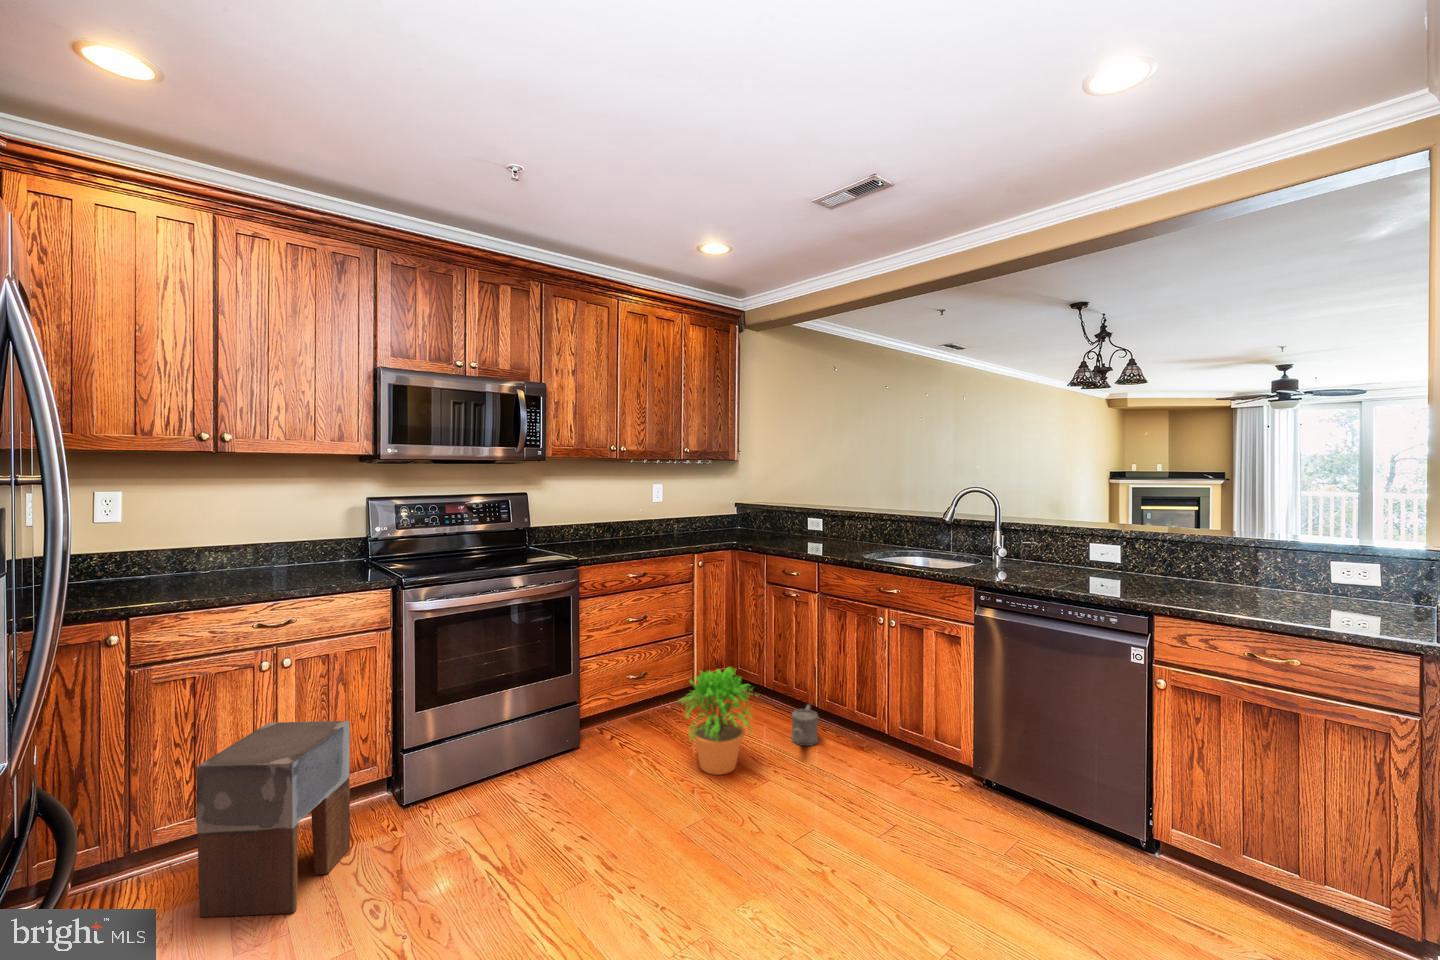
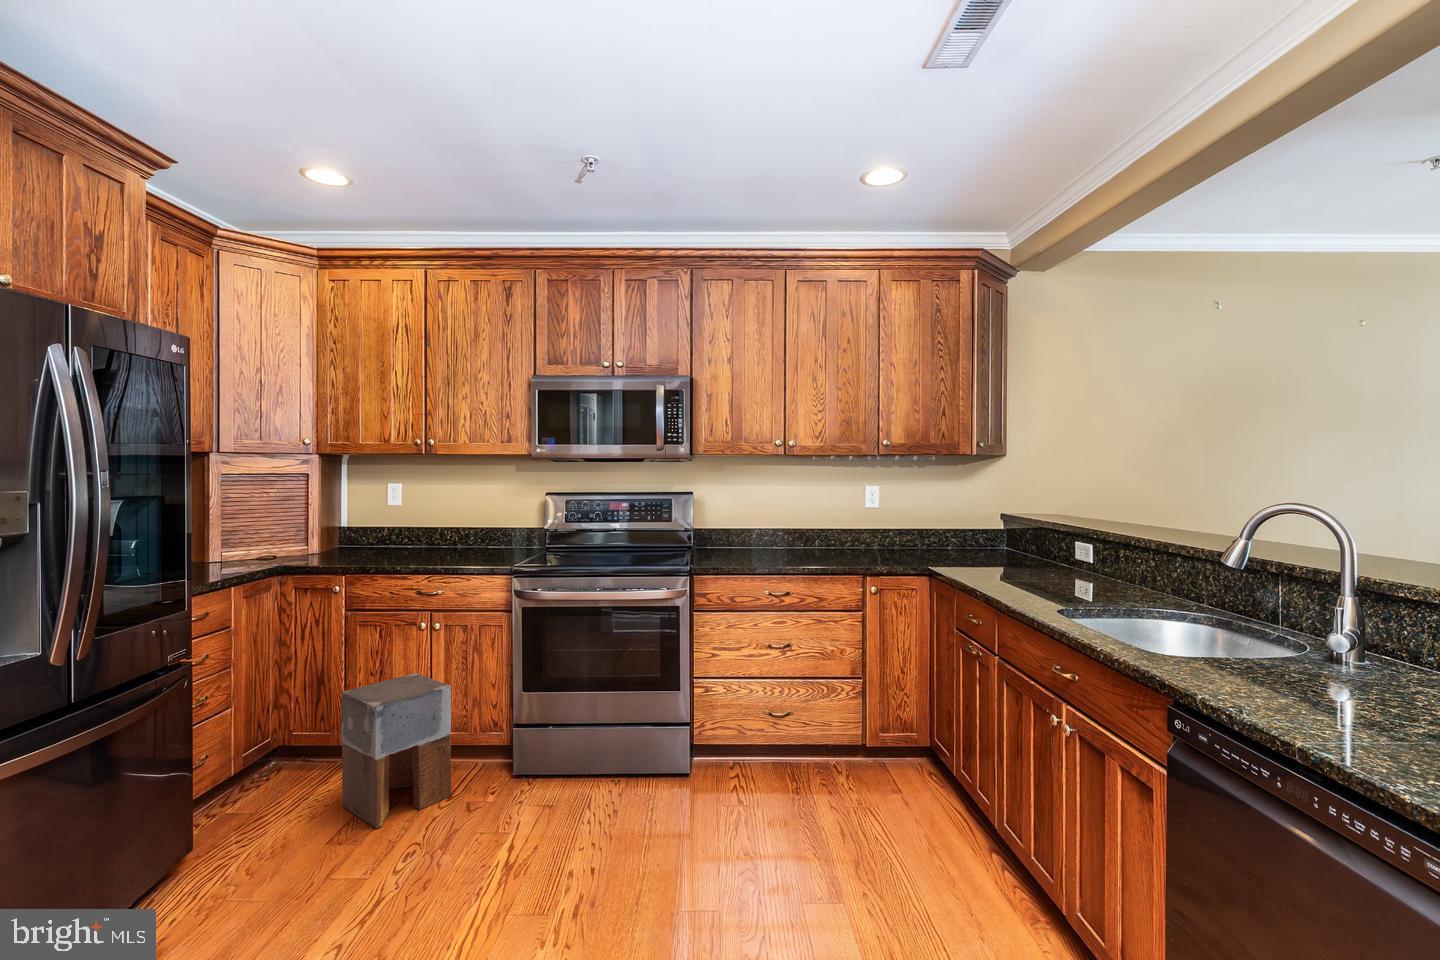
potted plant: present [681,667,757,775] -> none [750,724,849,868]
watering can: present [791,705,819,746] -> none [899,819,976,882]

